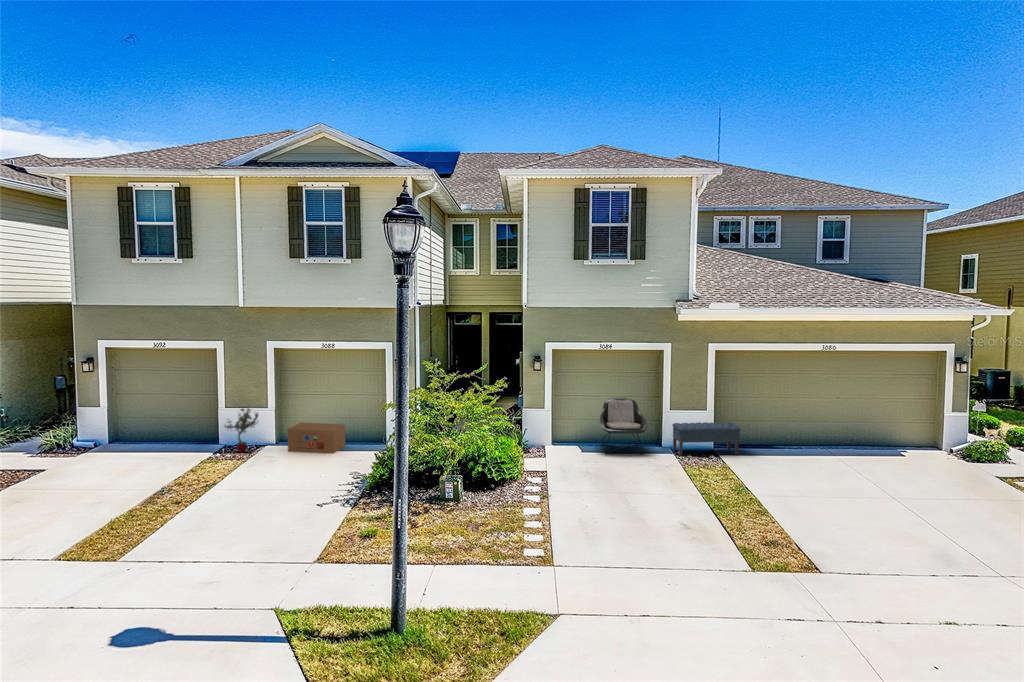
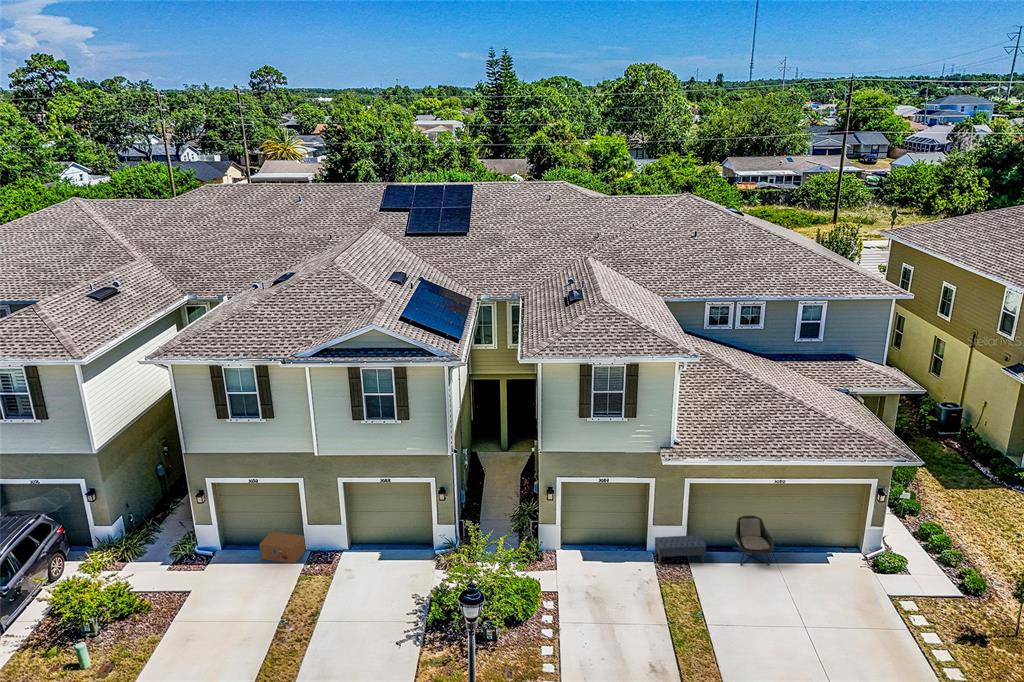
lounge chair: present [600,397,647,454] -> present [732,515,774,566]
potted tree: present [224,407,258,452] -> none [309,527,337,561]
cardboard box: present [287,423,345,454] -> present [259,532,306,563]

